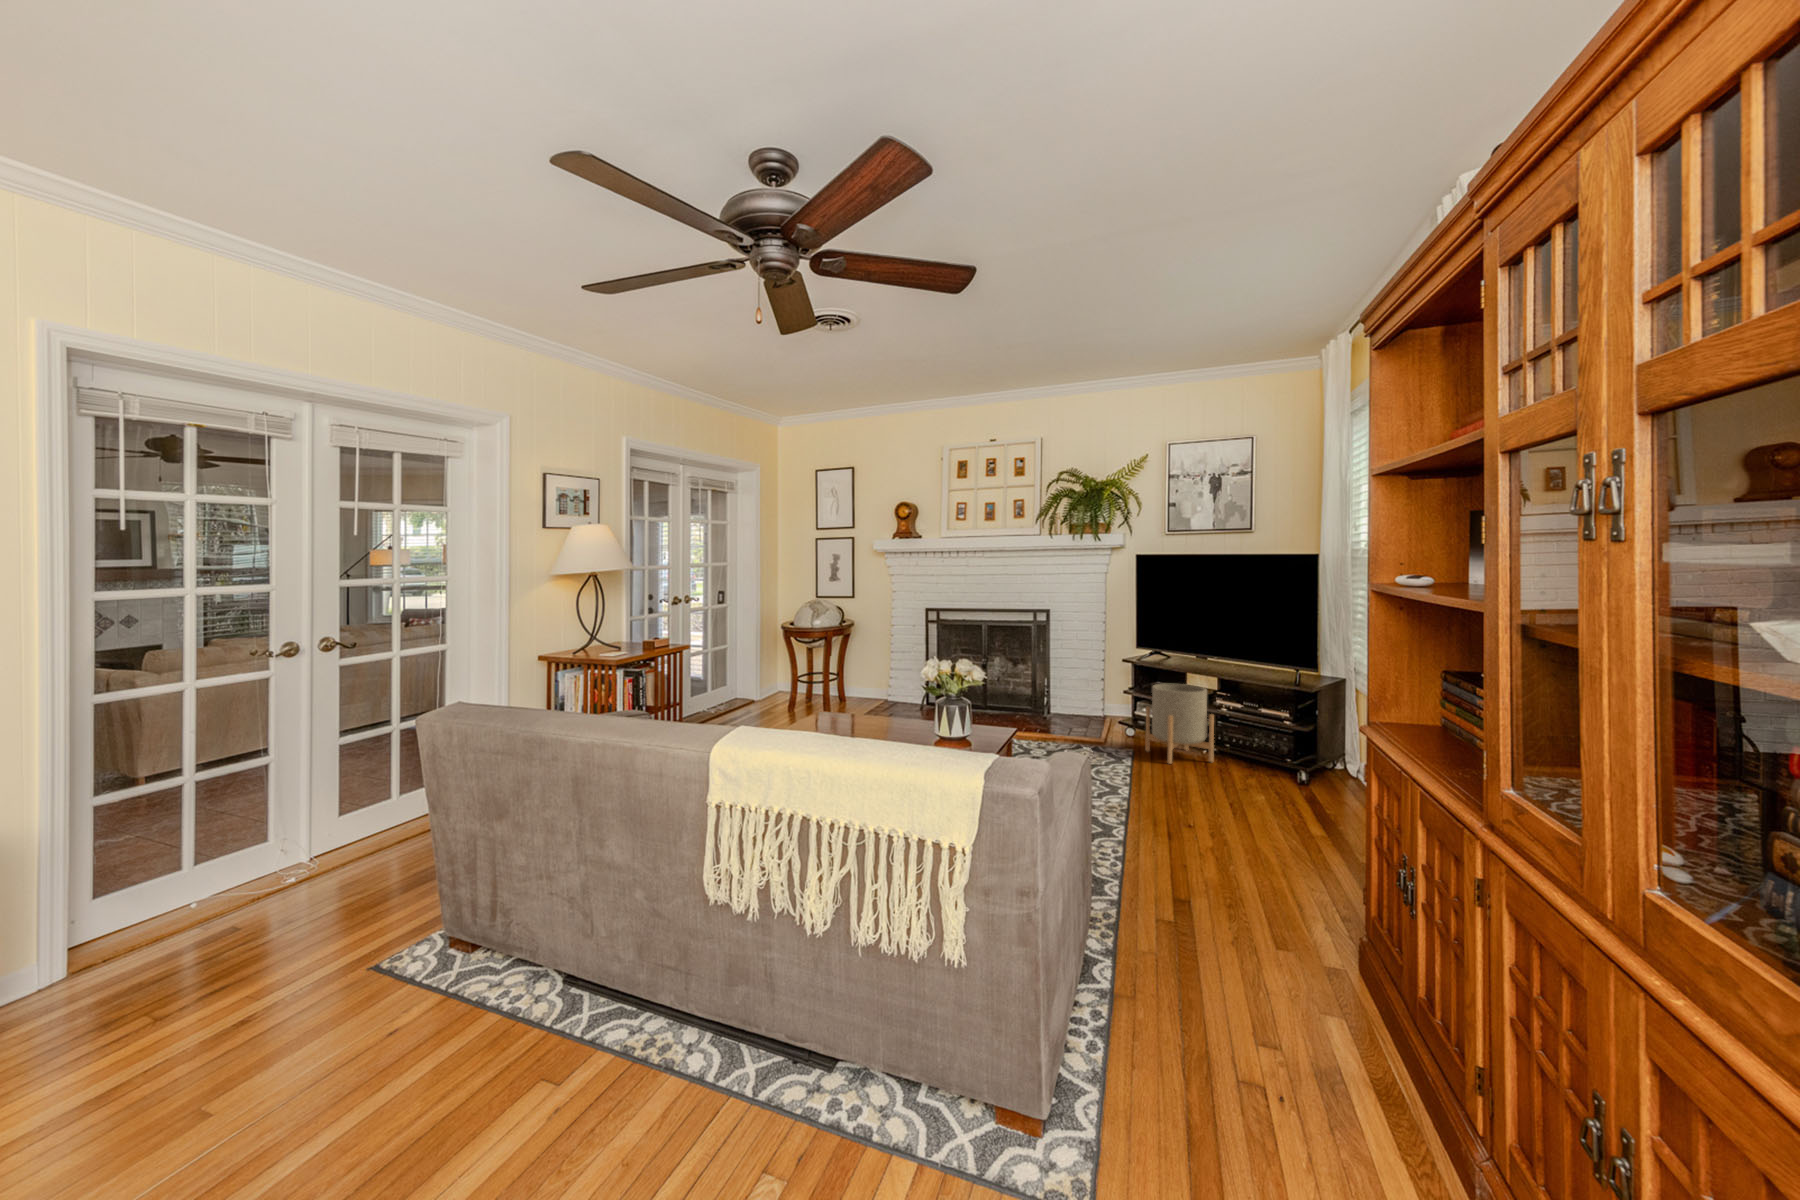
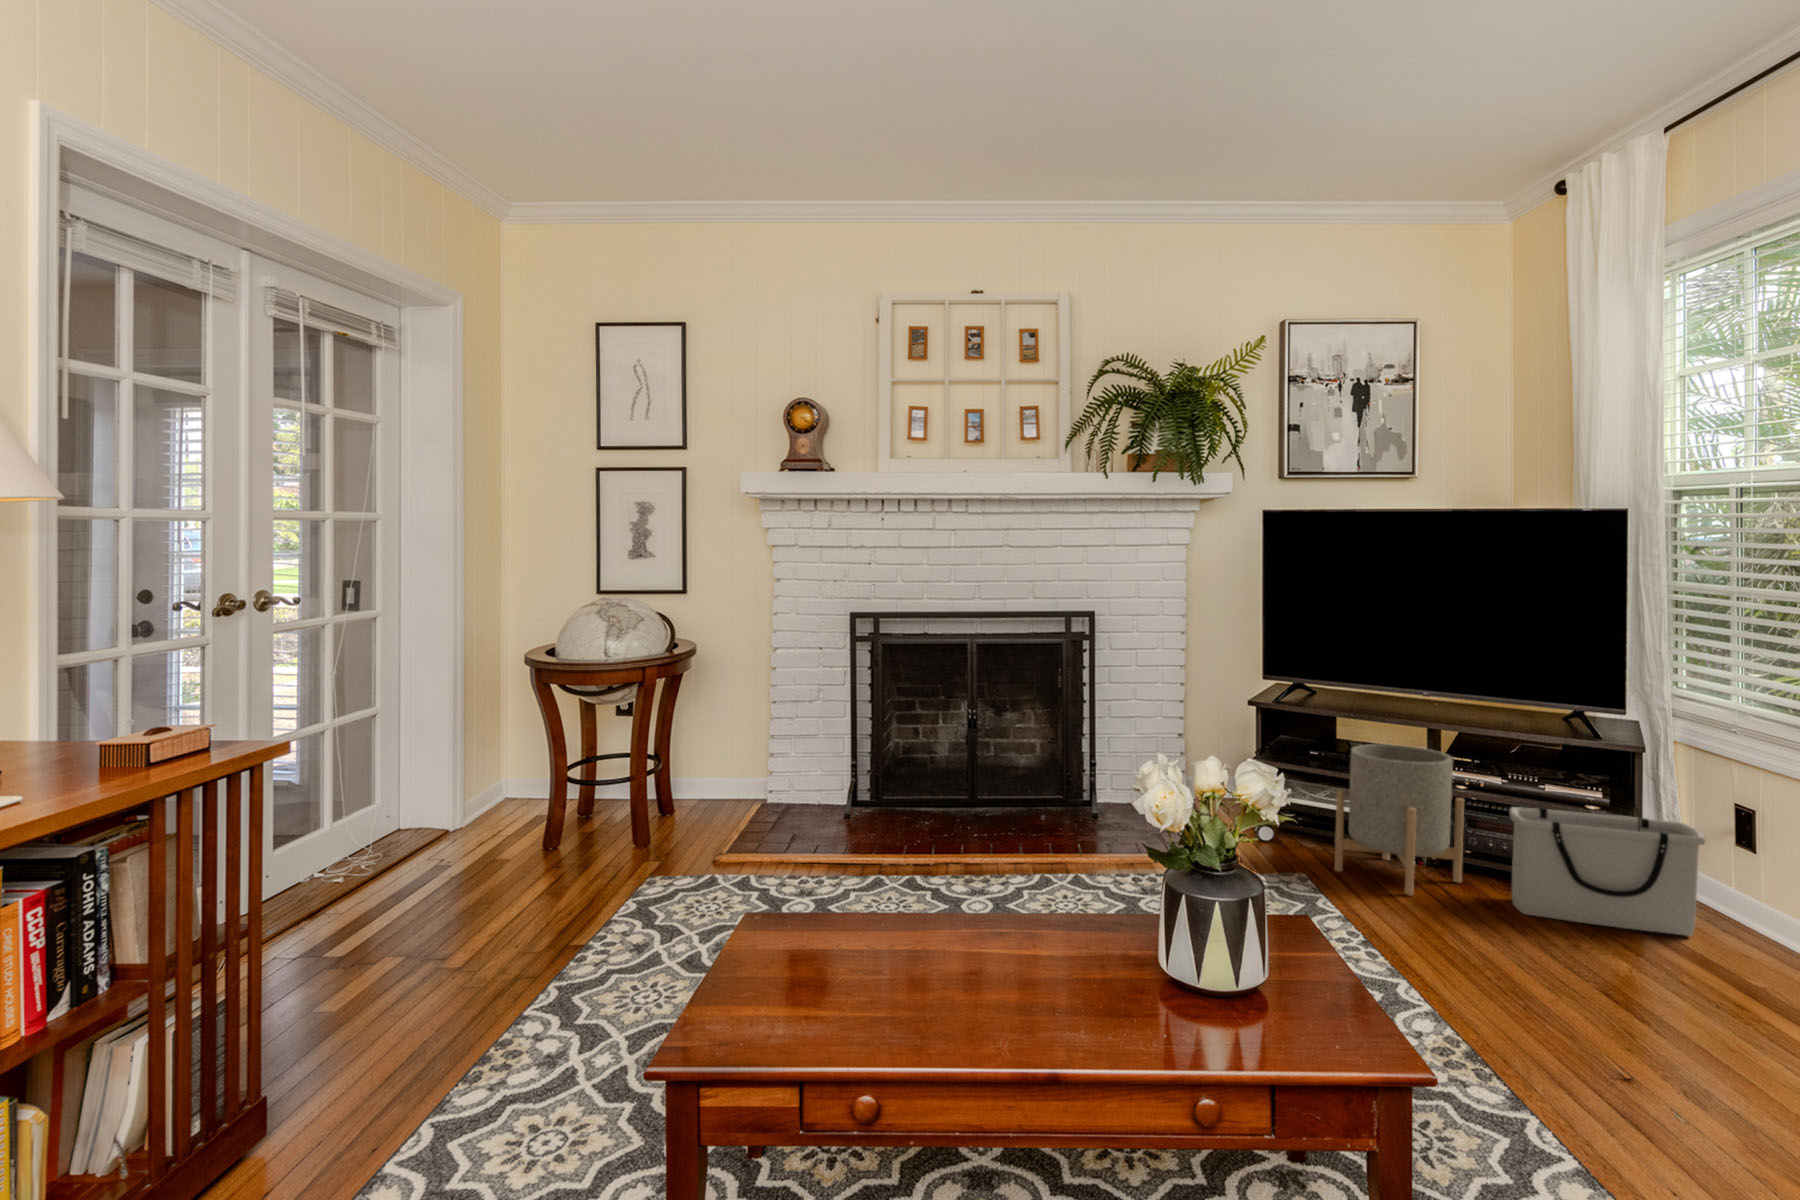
storage bin: none [1220,719,1324,796] -> present [1510,807,1705,936]

